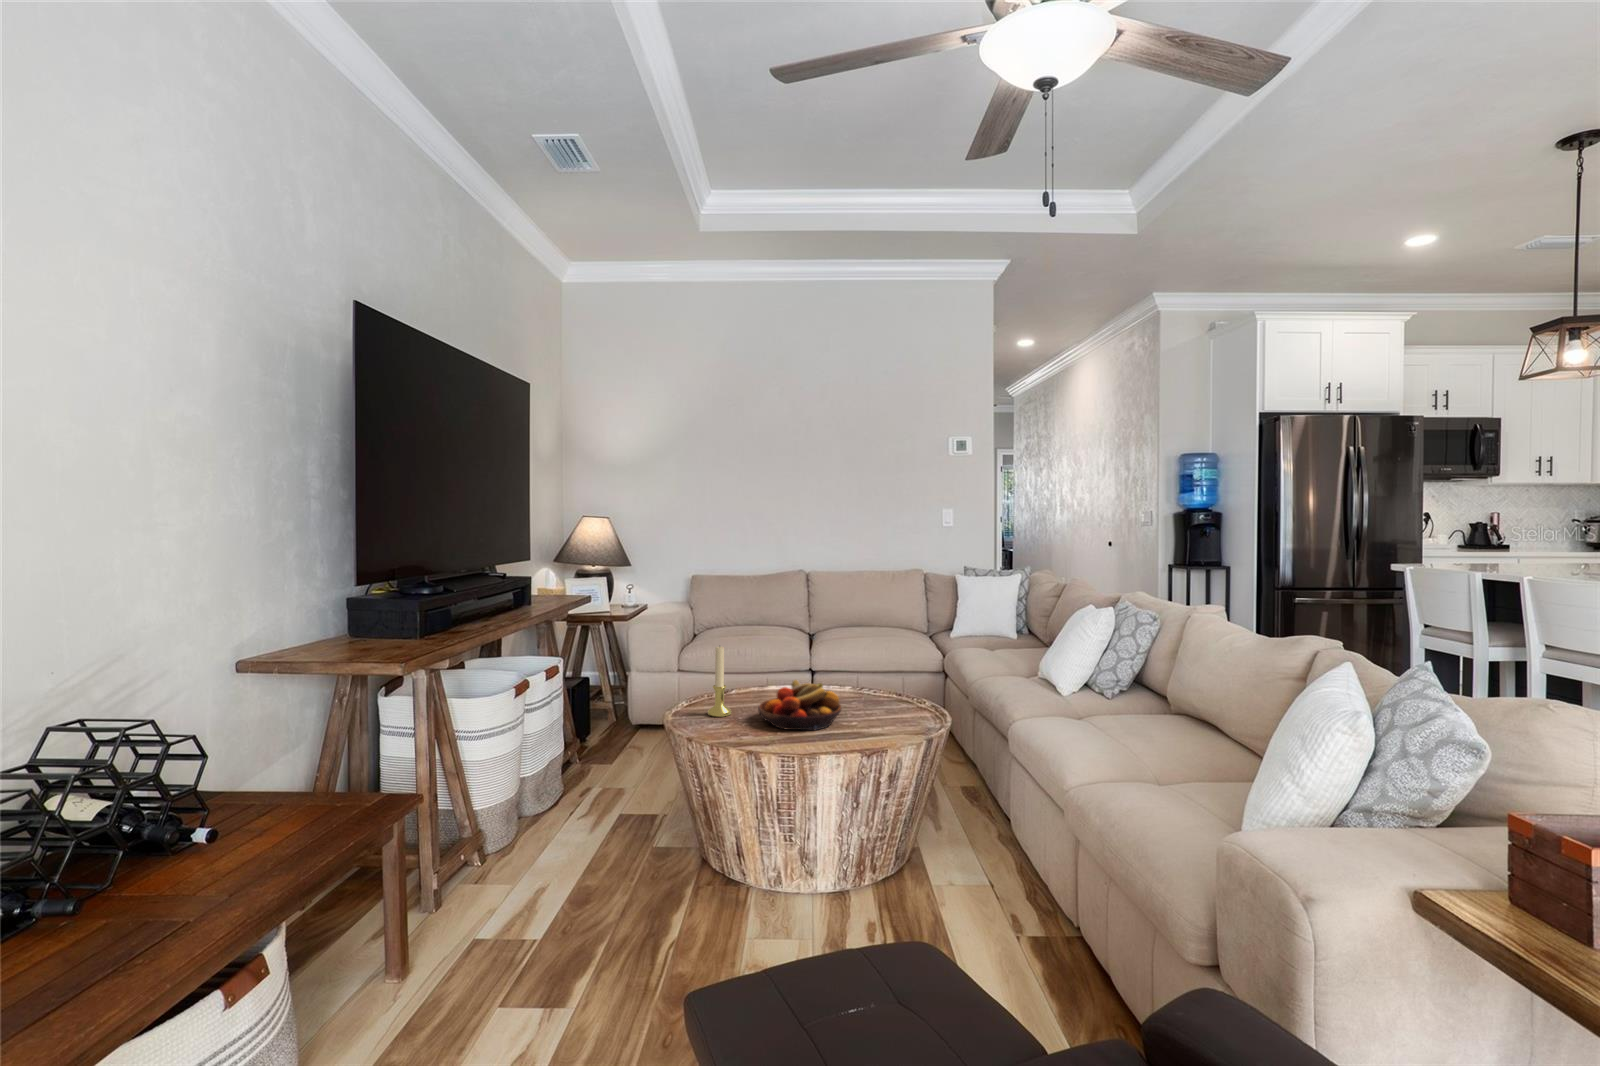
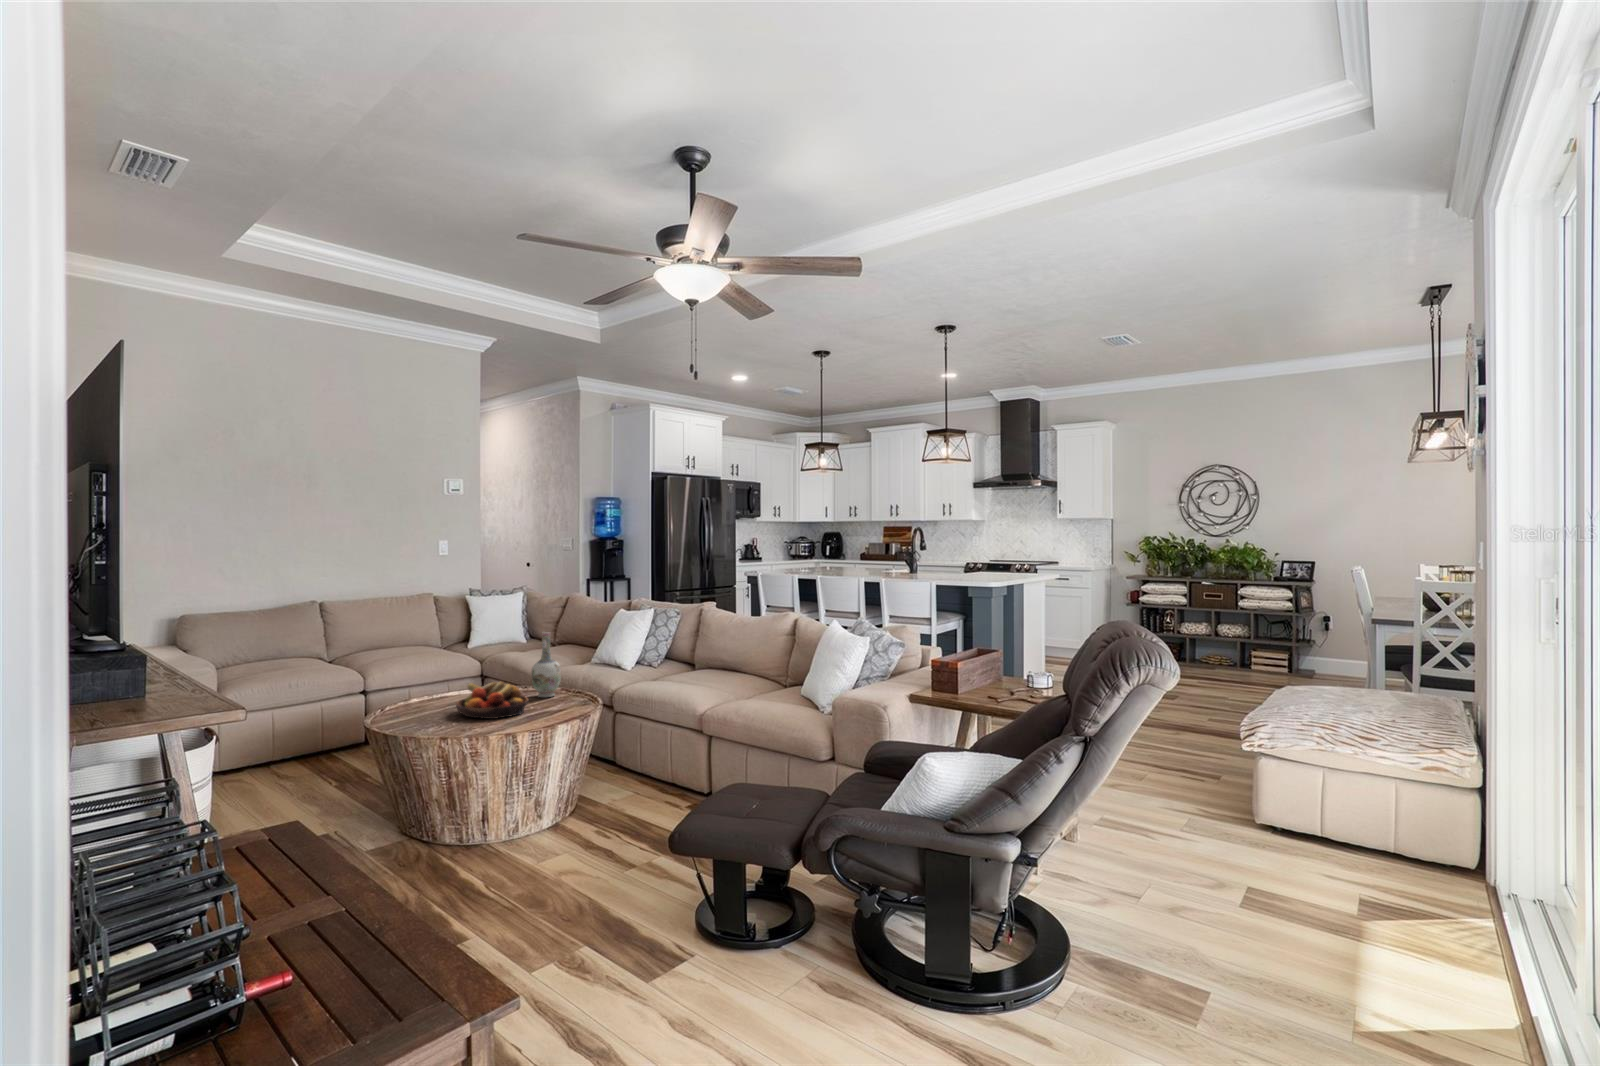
vase: none [876,628,913,713] -> present [532,632,561,697]
candle holder: present [708,646,731,717] -> none [402,660,426,724]

